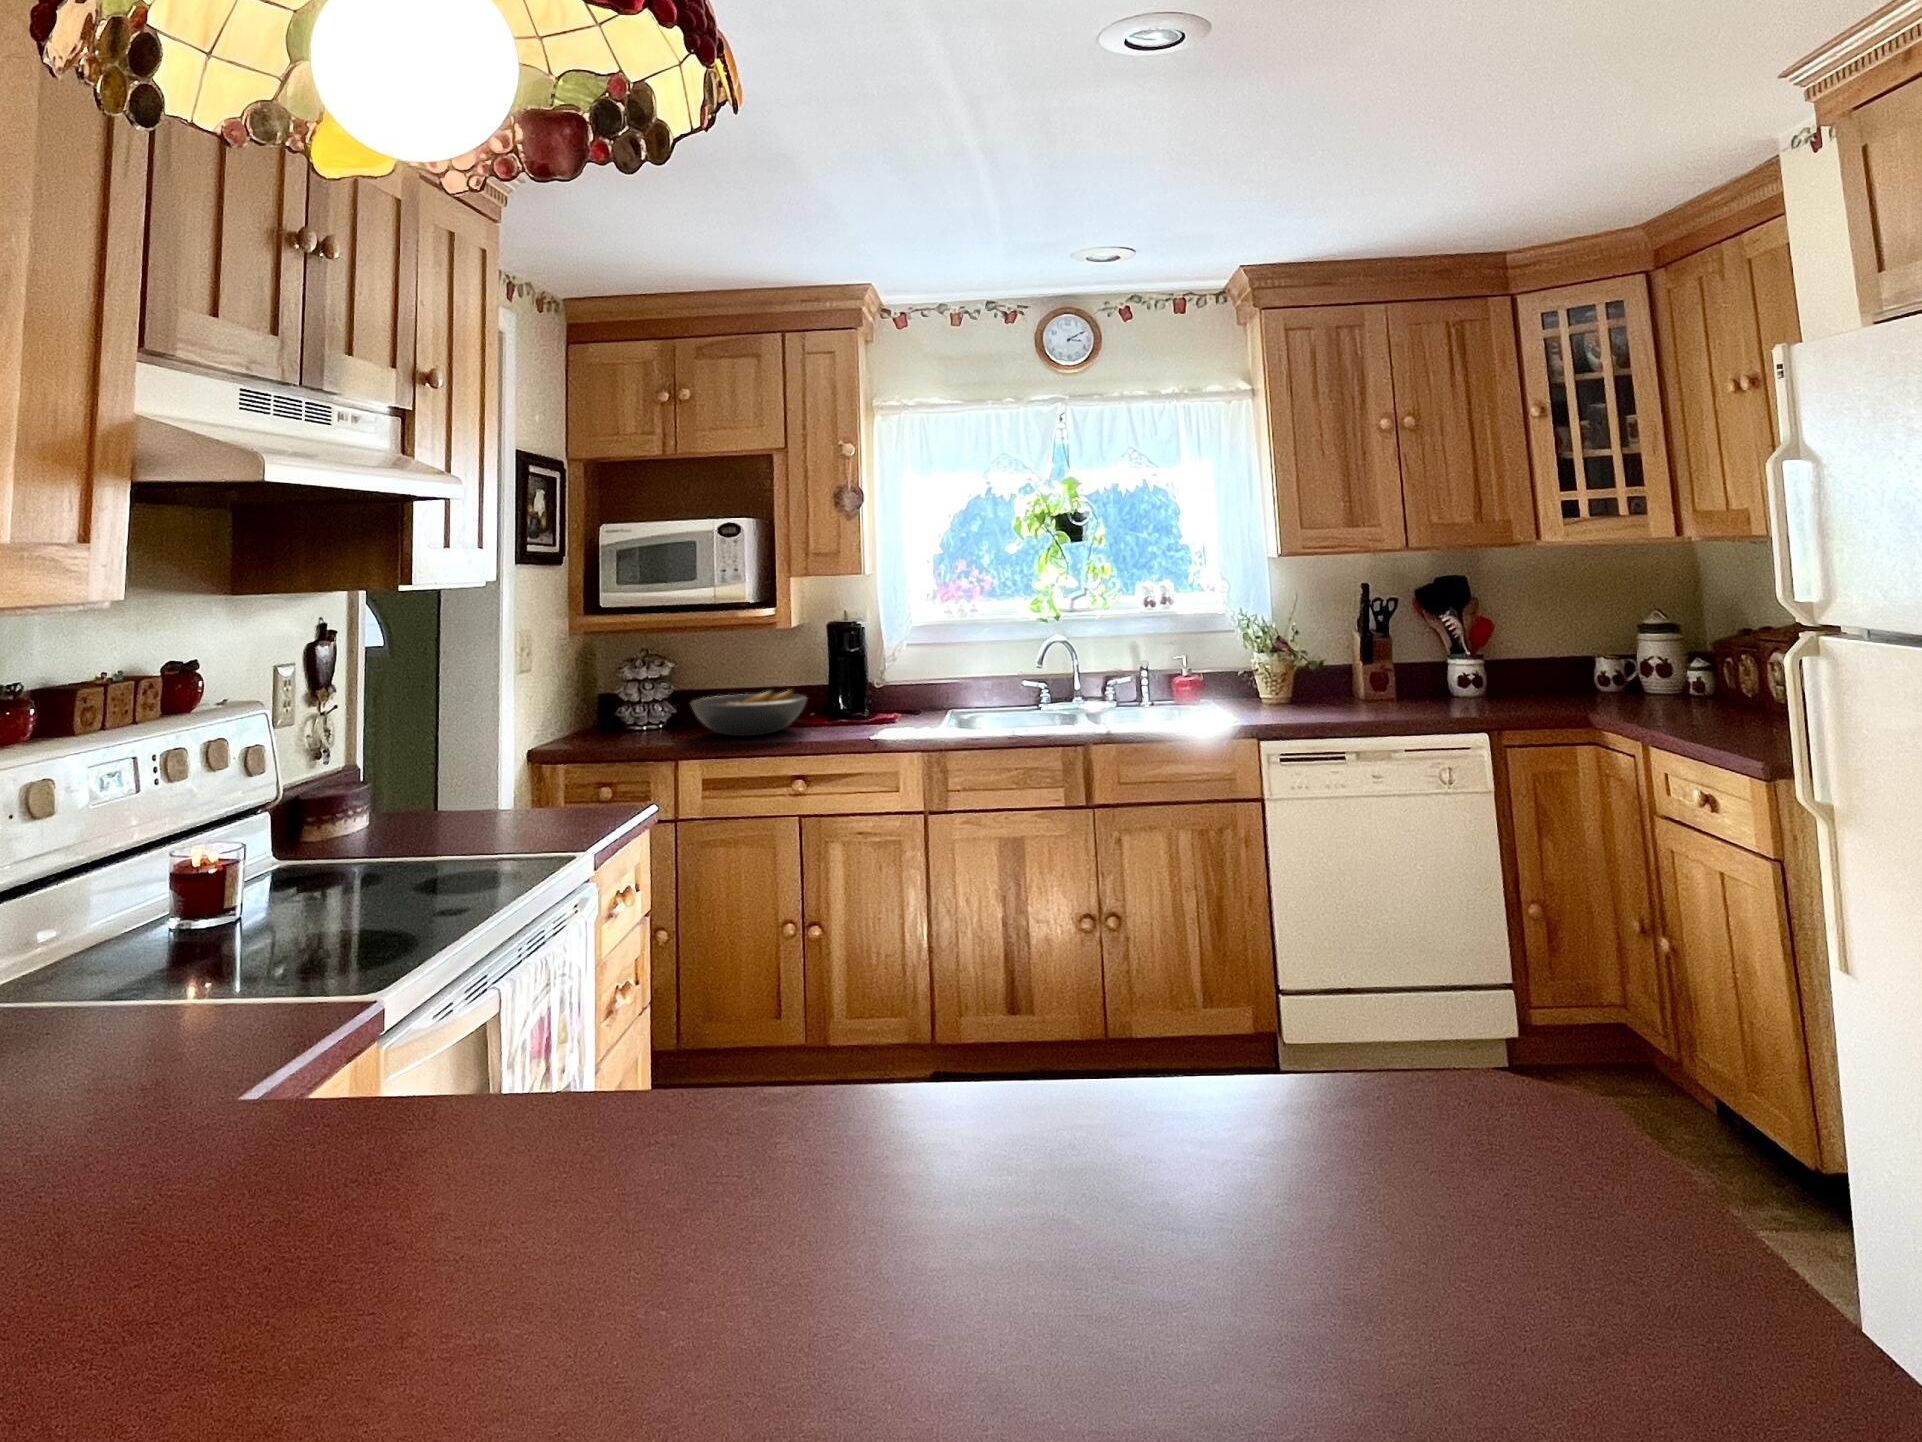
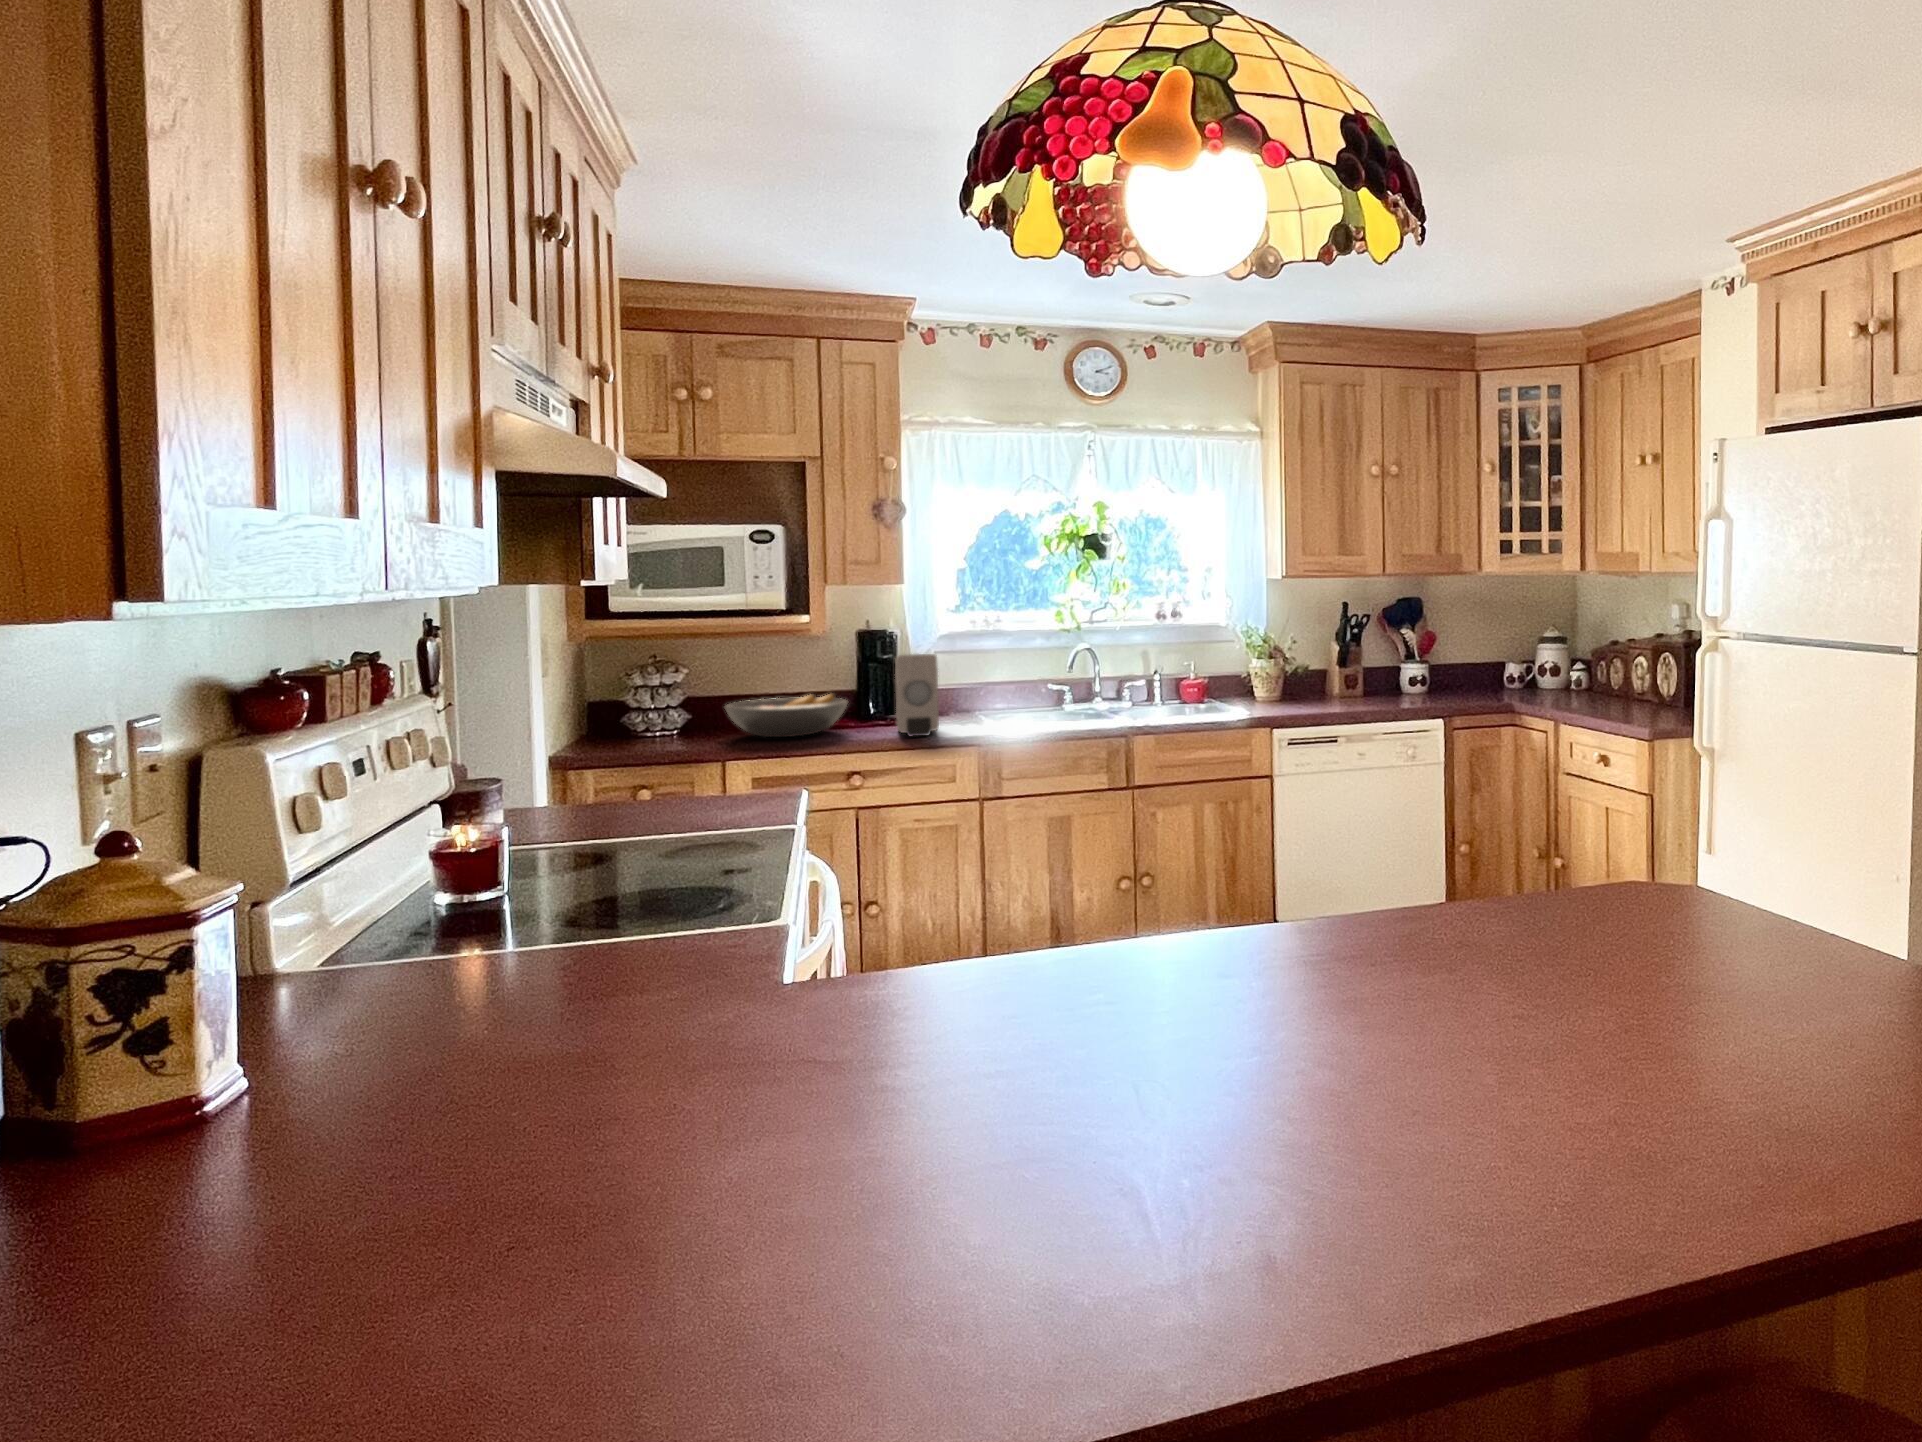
soap dispenser: none [846,648,890,739] -> present [895,654,939,737]

